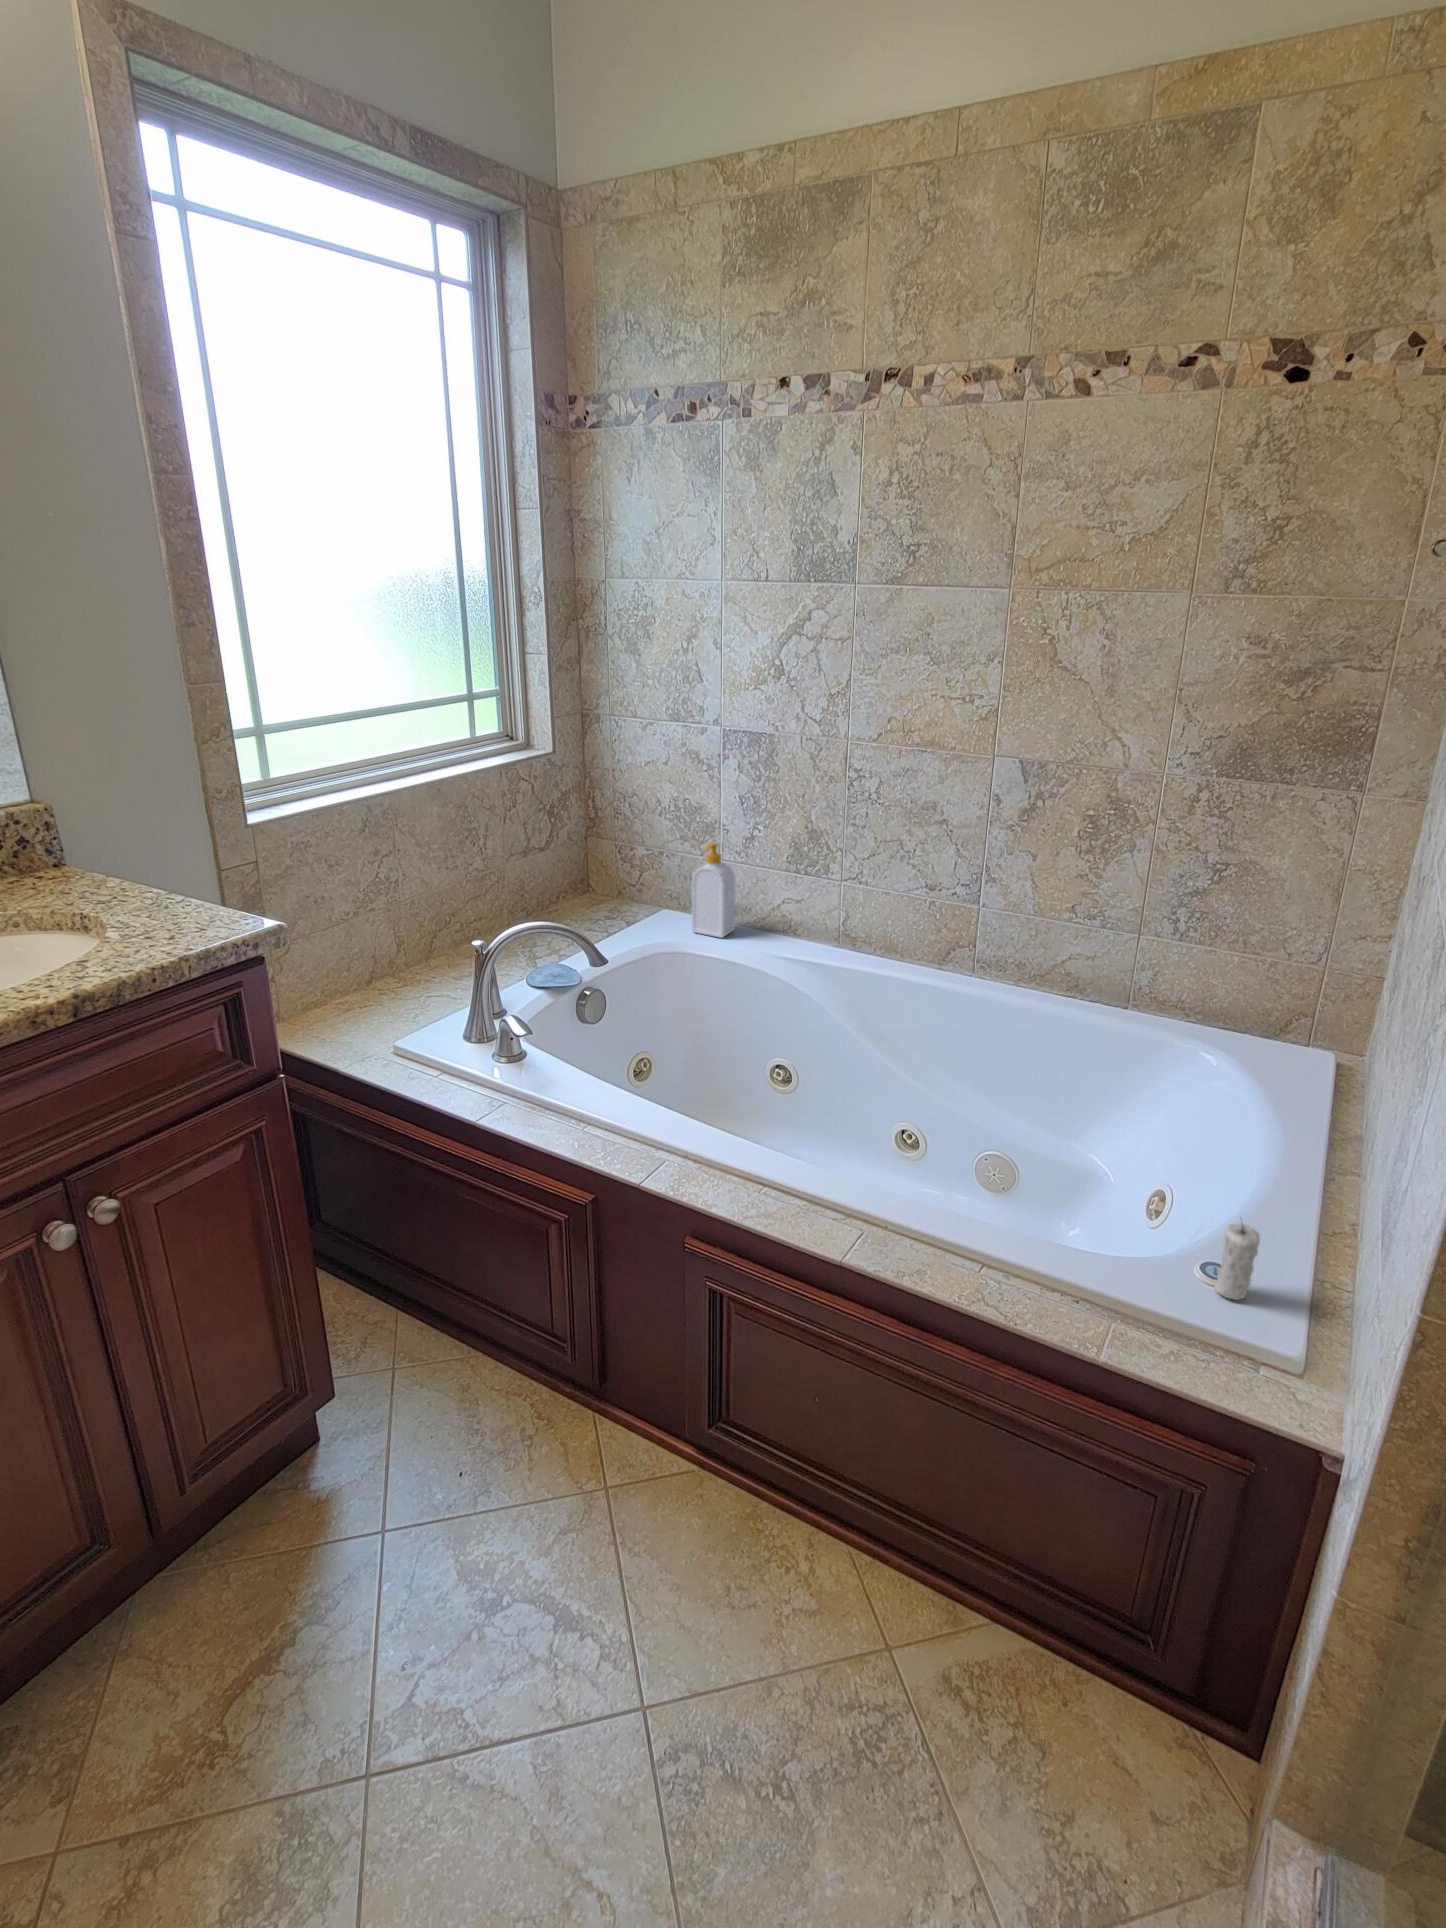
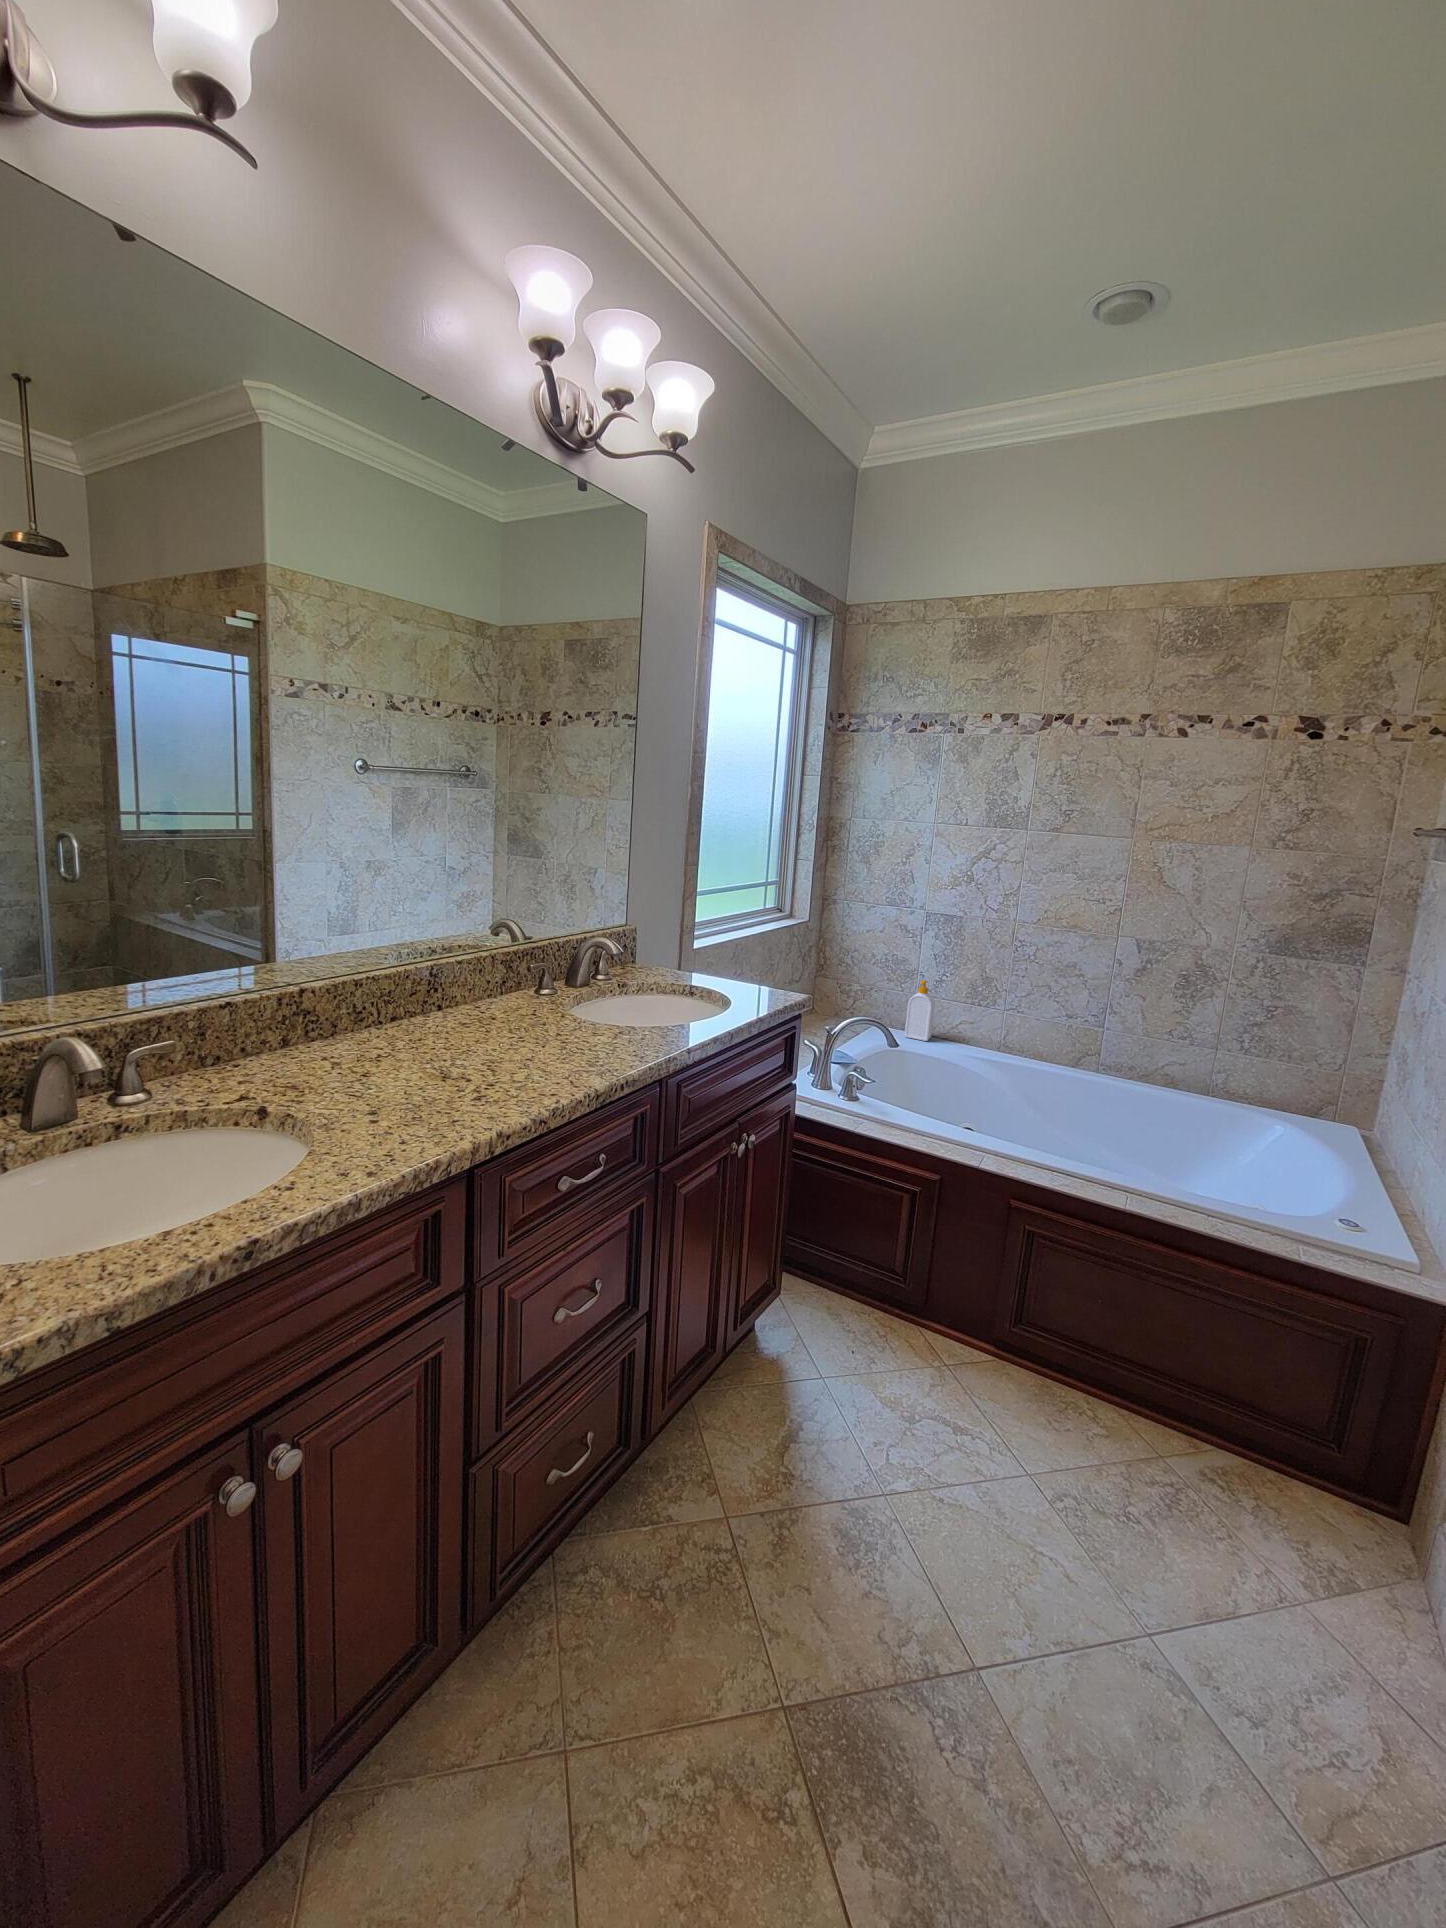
candle: present [1214,1223,1260,1300] -> none [1352,1188,1383,1240]

